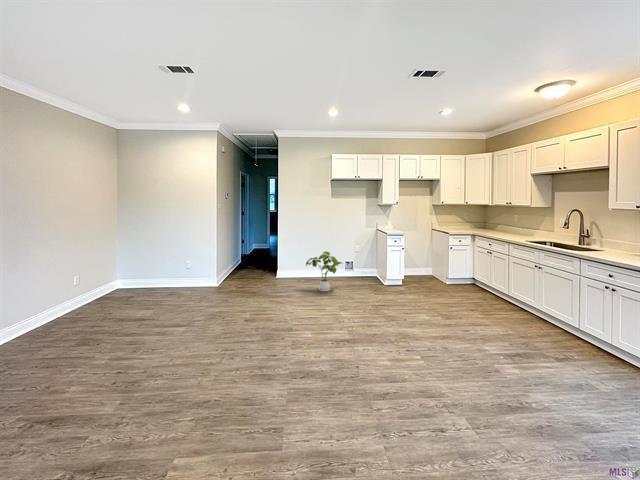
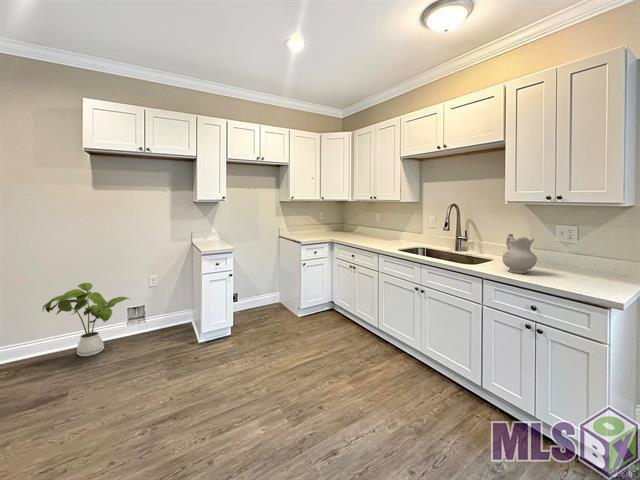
ceramic pitcher: none [597,231,623,256] -> present [502,234,537,274]

